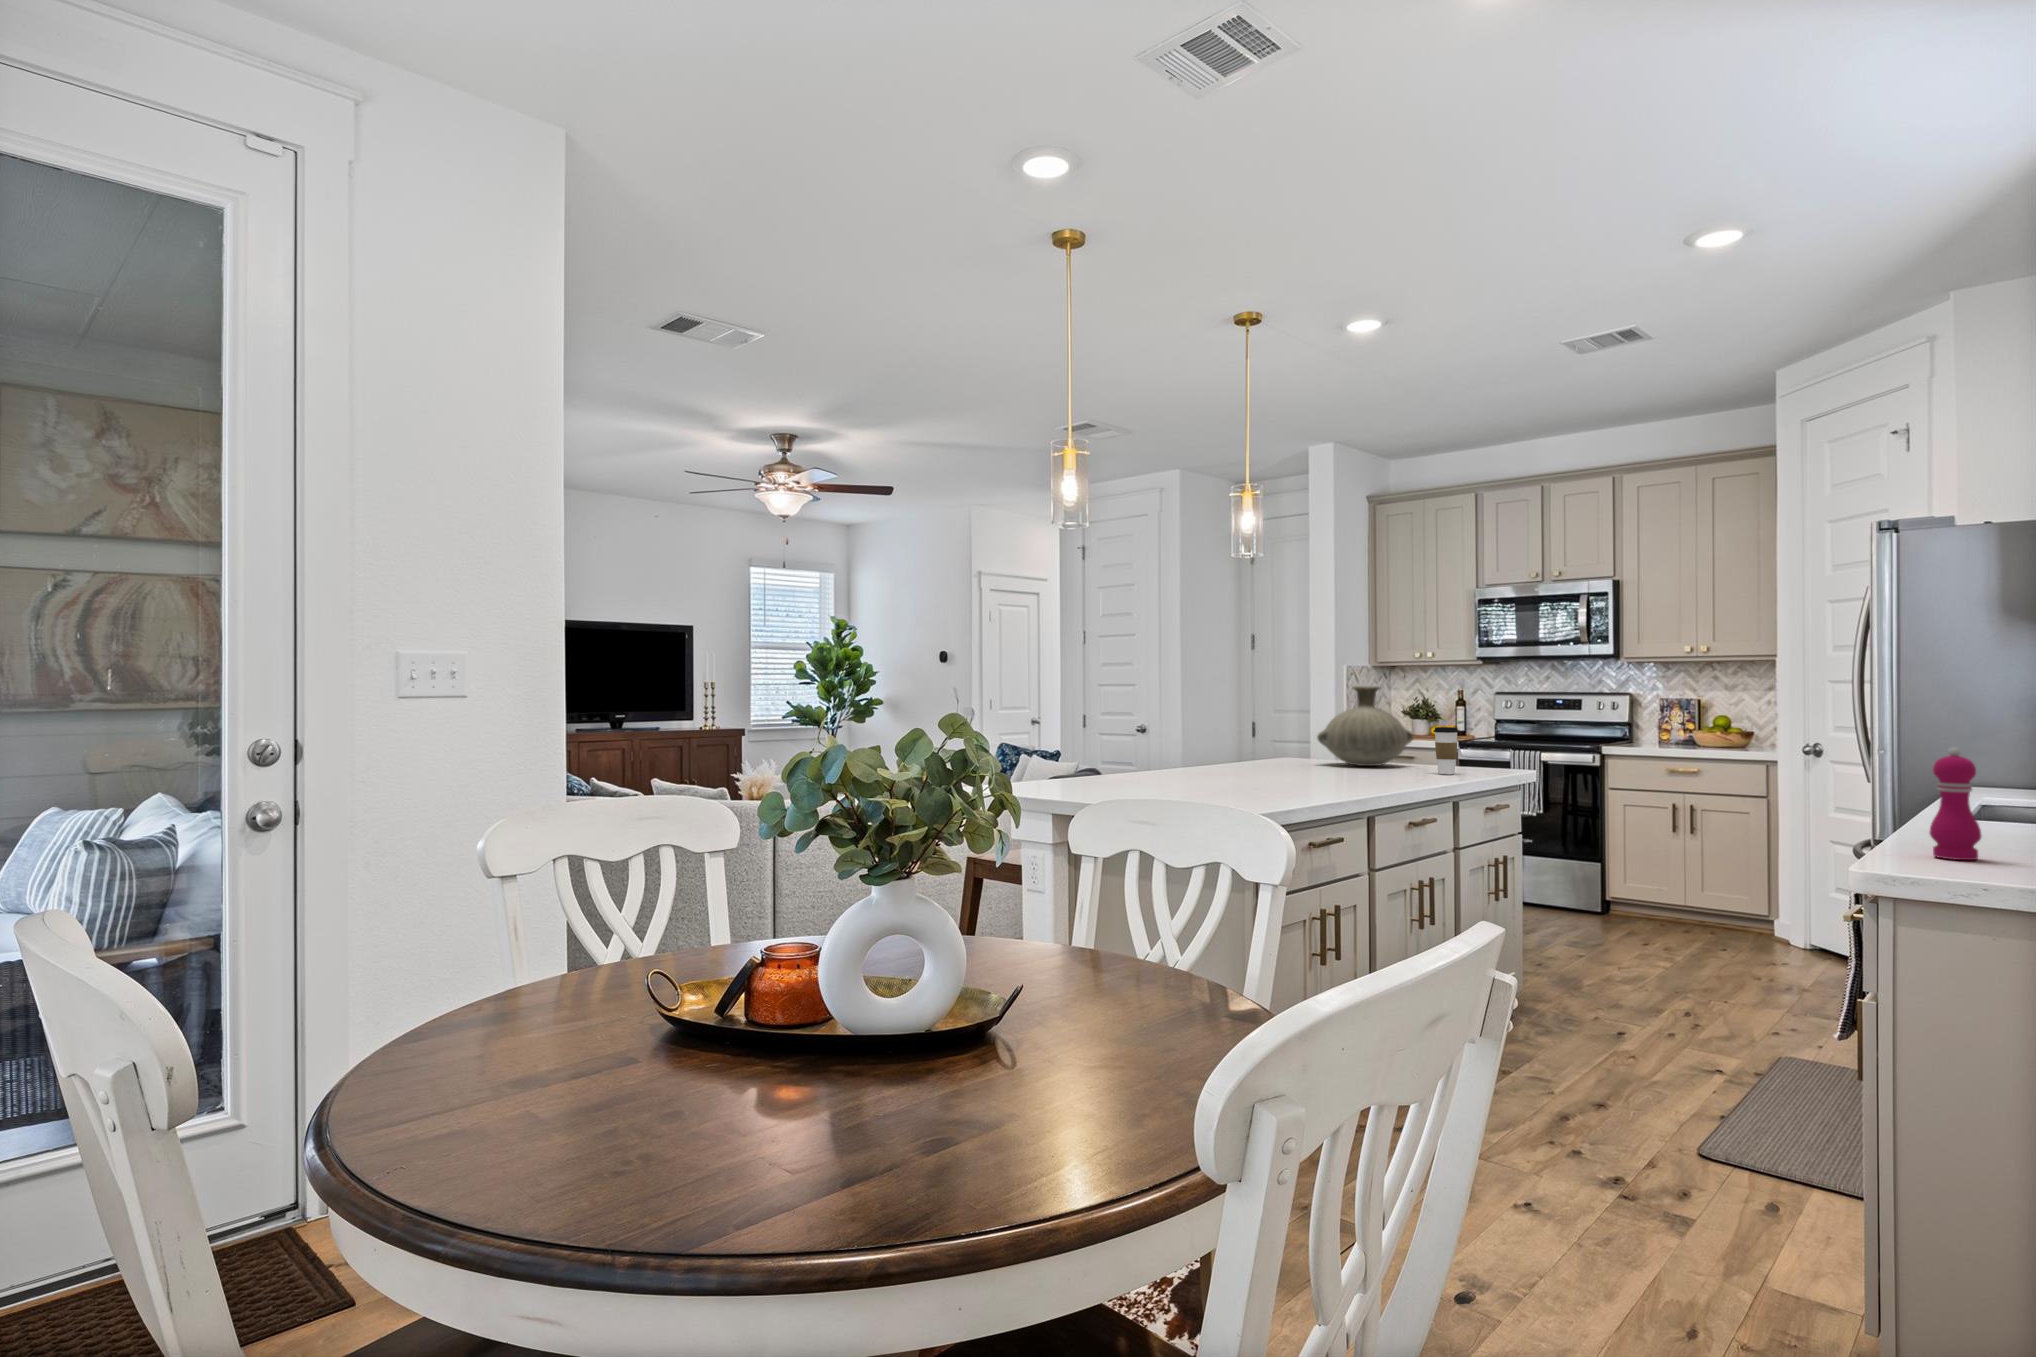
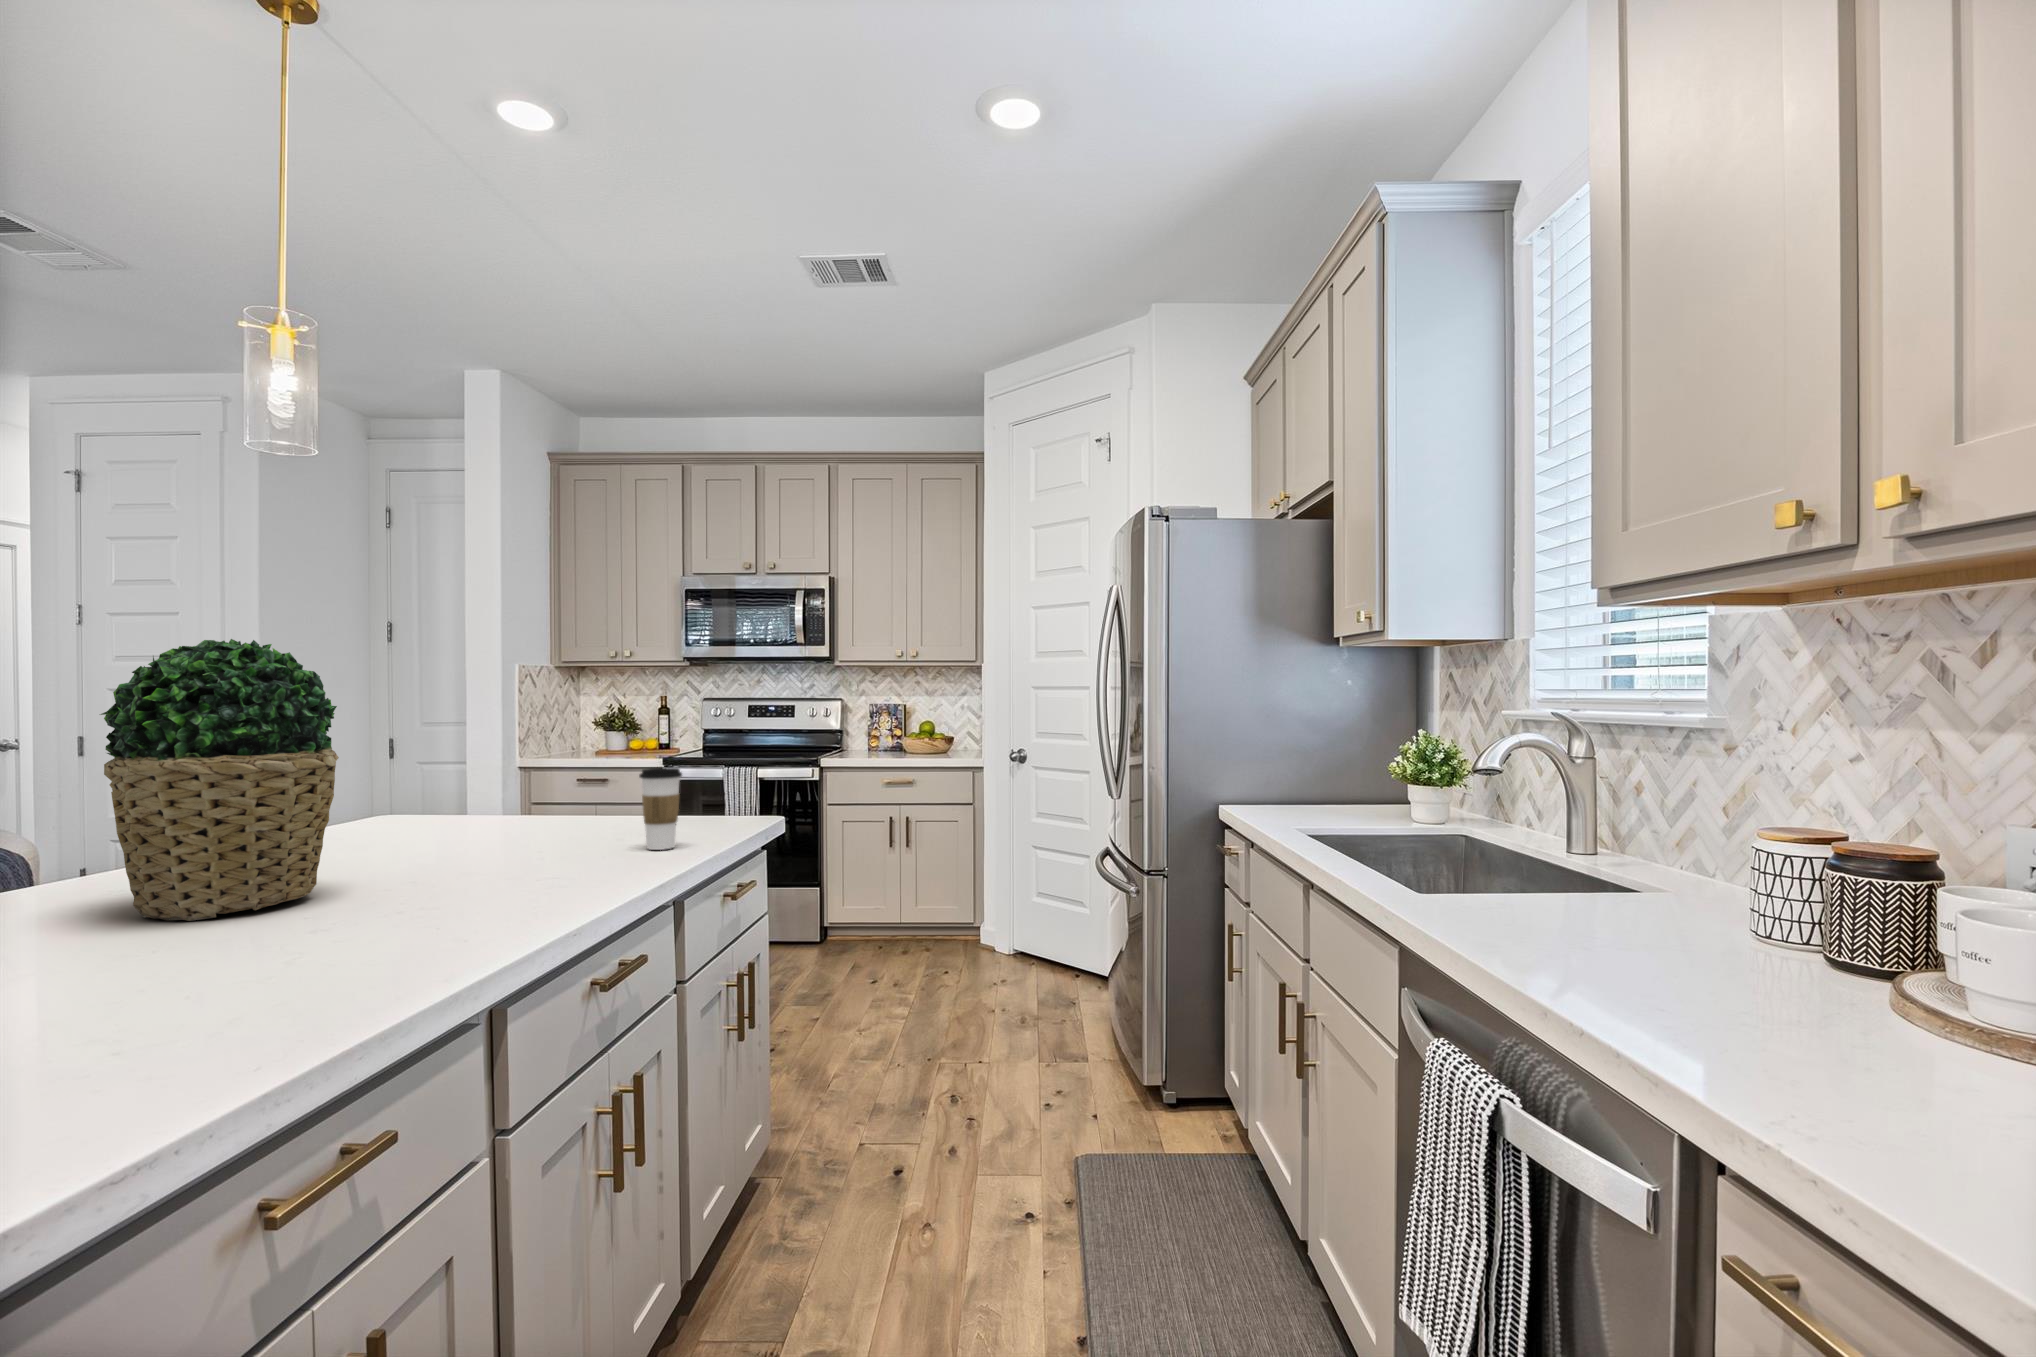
potted plant: none [1210,657,1292,777] -> present [100,639,339,921]
vase: present [1317,686,1413,766] -> none [425,698,605,837]
pepper mill: present [1929,747,1981,860] -> none [1801,856,1921,1125]

